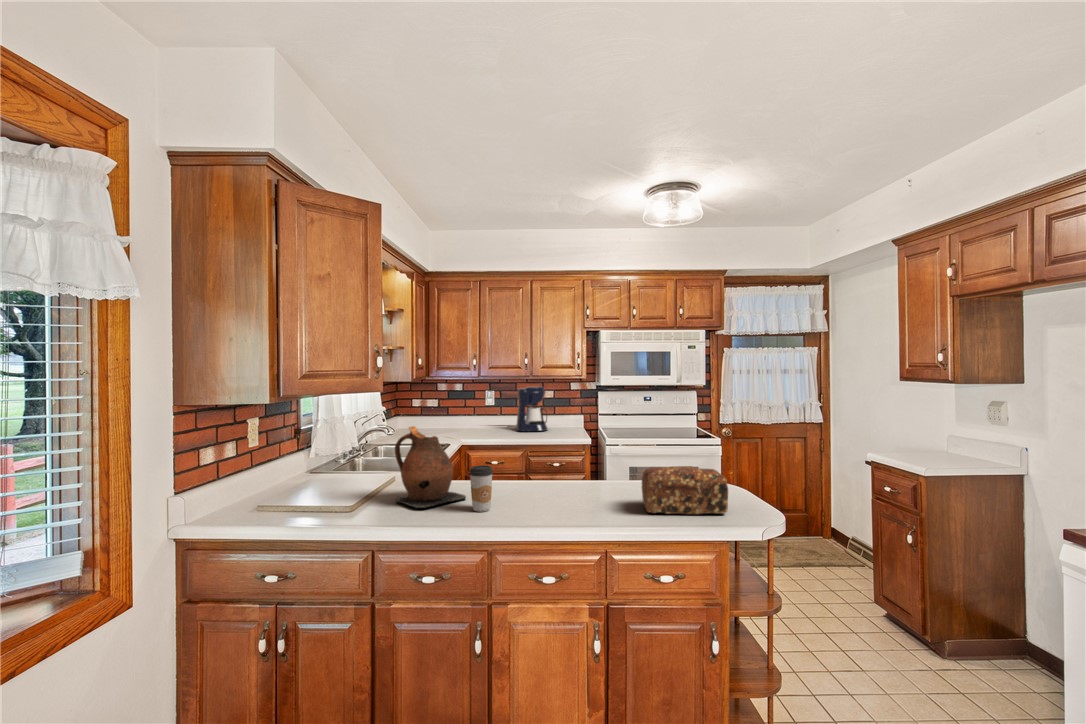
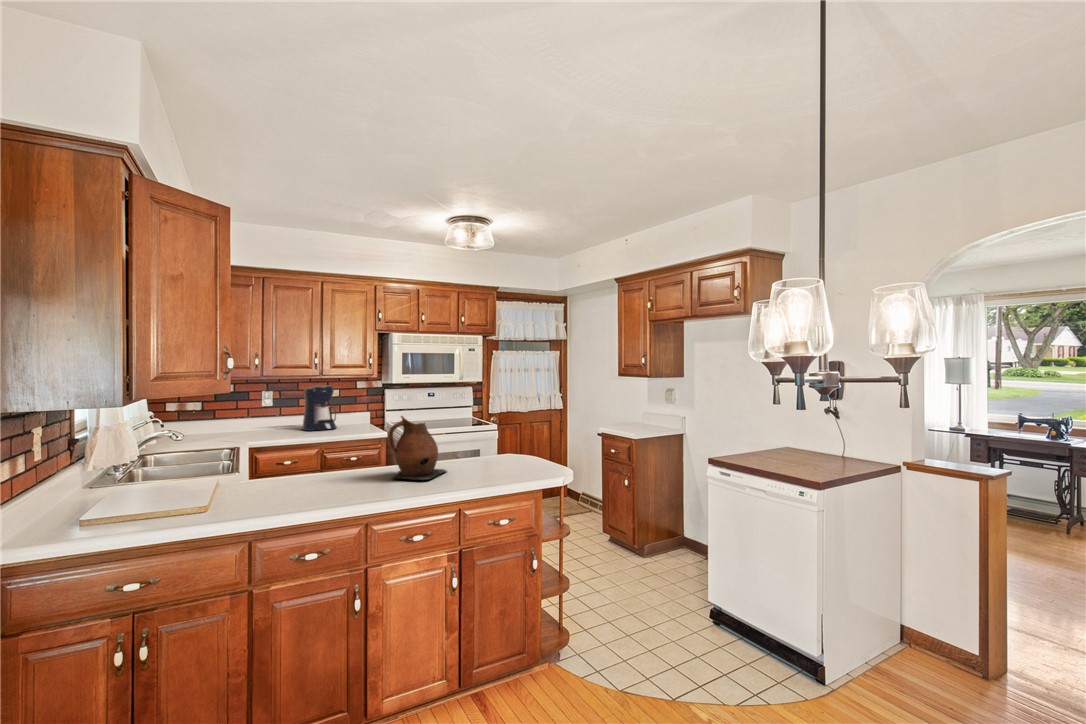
ceramic pitcher: present [395,426,466,508] -> present [389,416,447,481]
coffee cup: present [470,465,493,512] -> none [336,454,358,494]
bread loaf: present [642,466,728,514] -> none [475,441,540,478]

